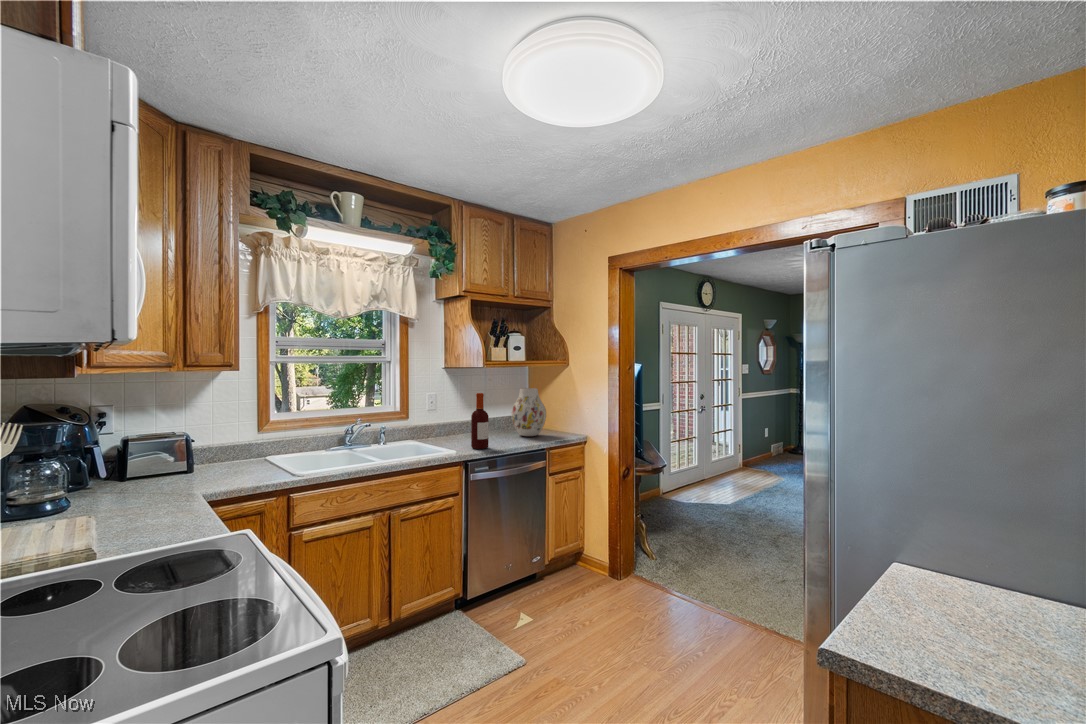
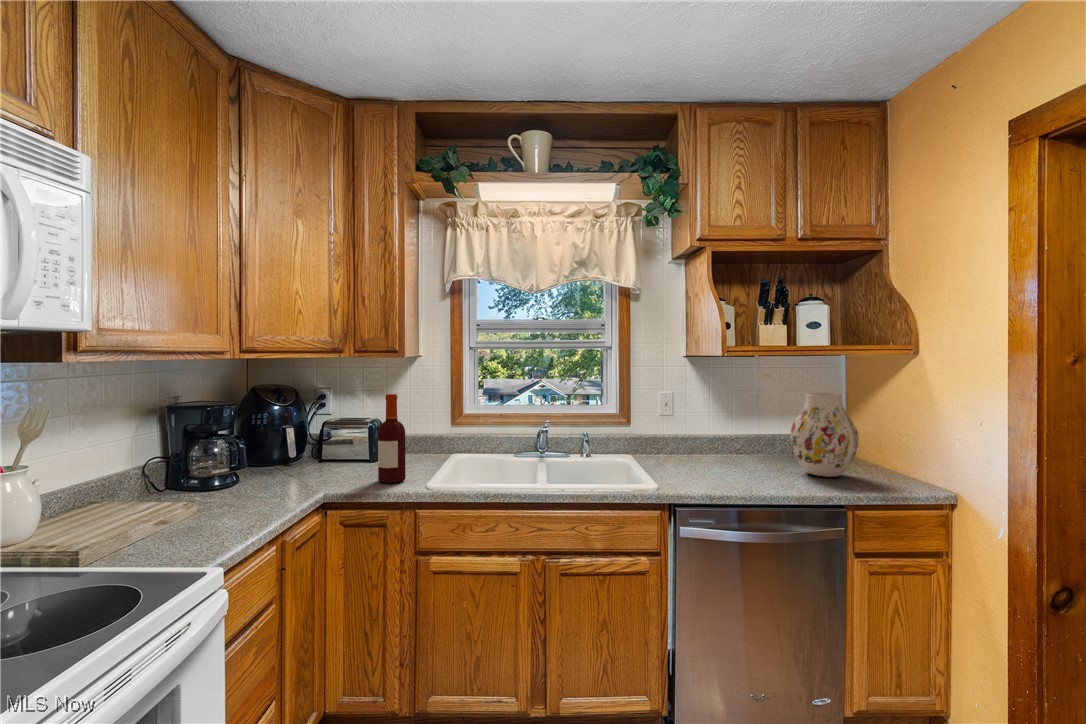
bottle: present [471,393,489,449] -> present [378,394,405,483]

